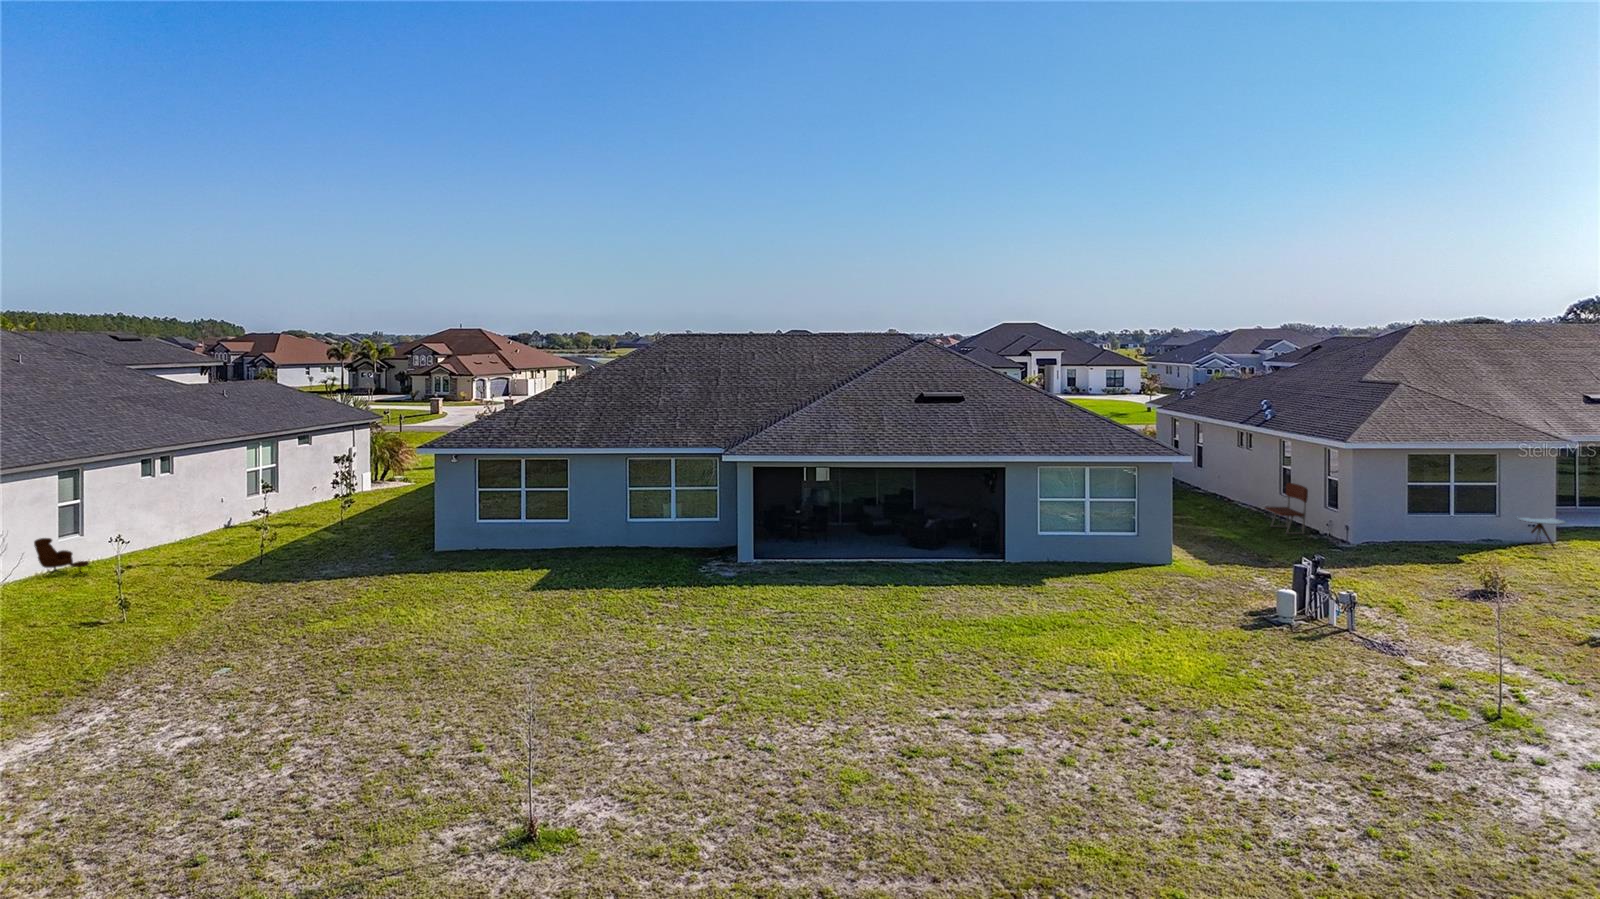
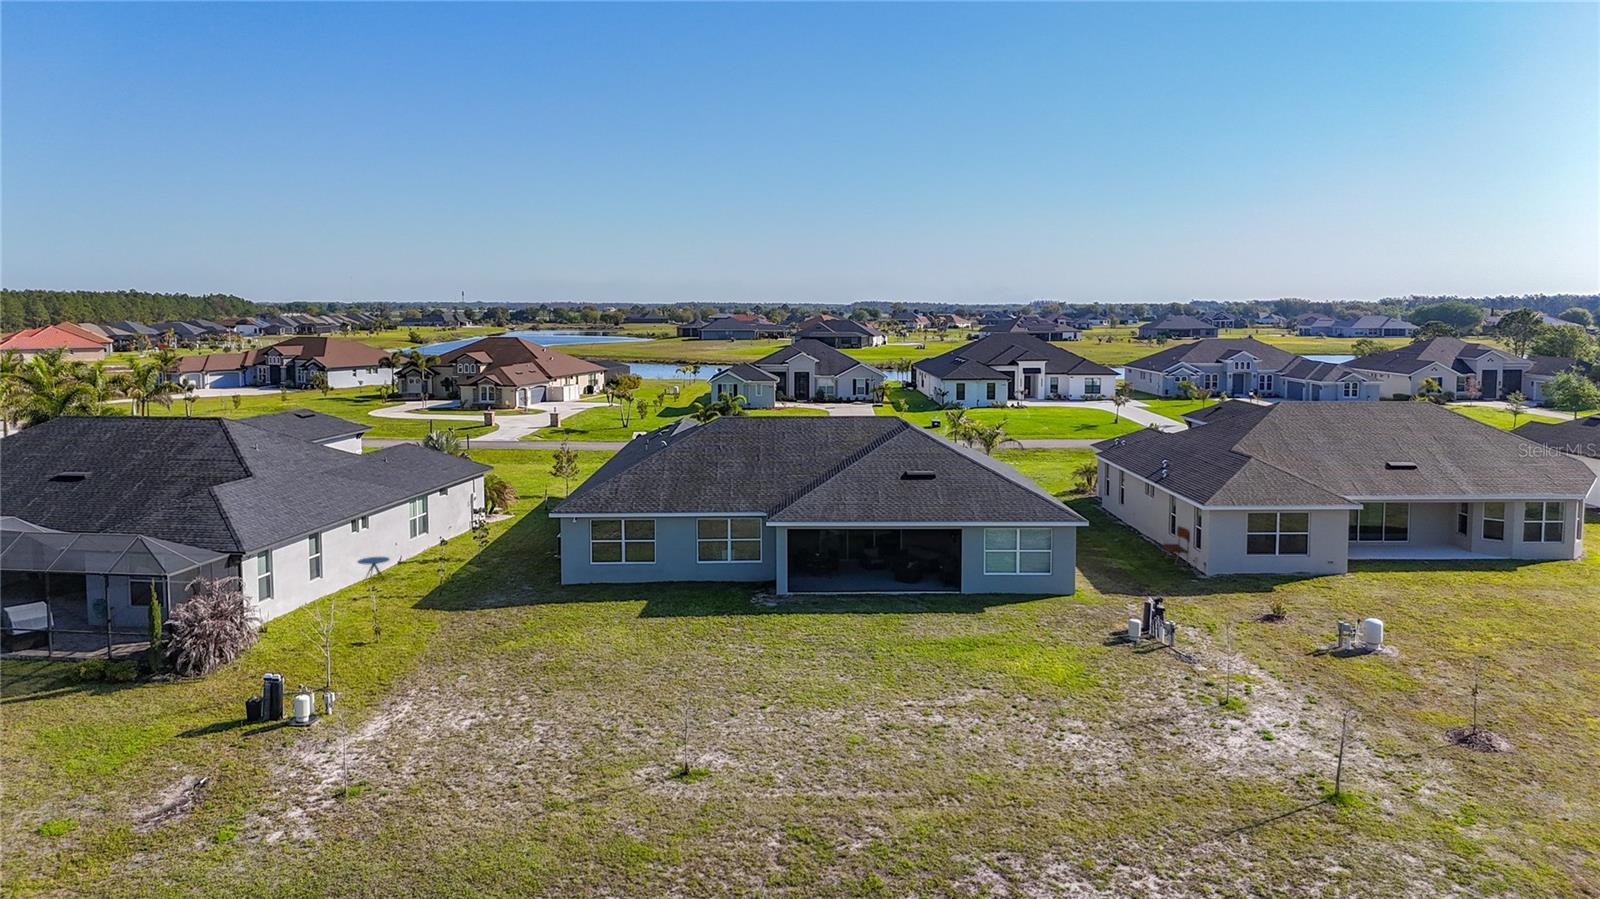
round table: present [1517,518,1565,547] -> present [358,557,389,576]
lounge chair: present [34,538,89,575] -> none [298,583,334,611]

